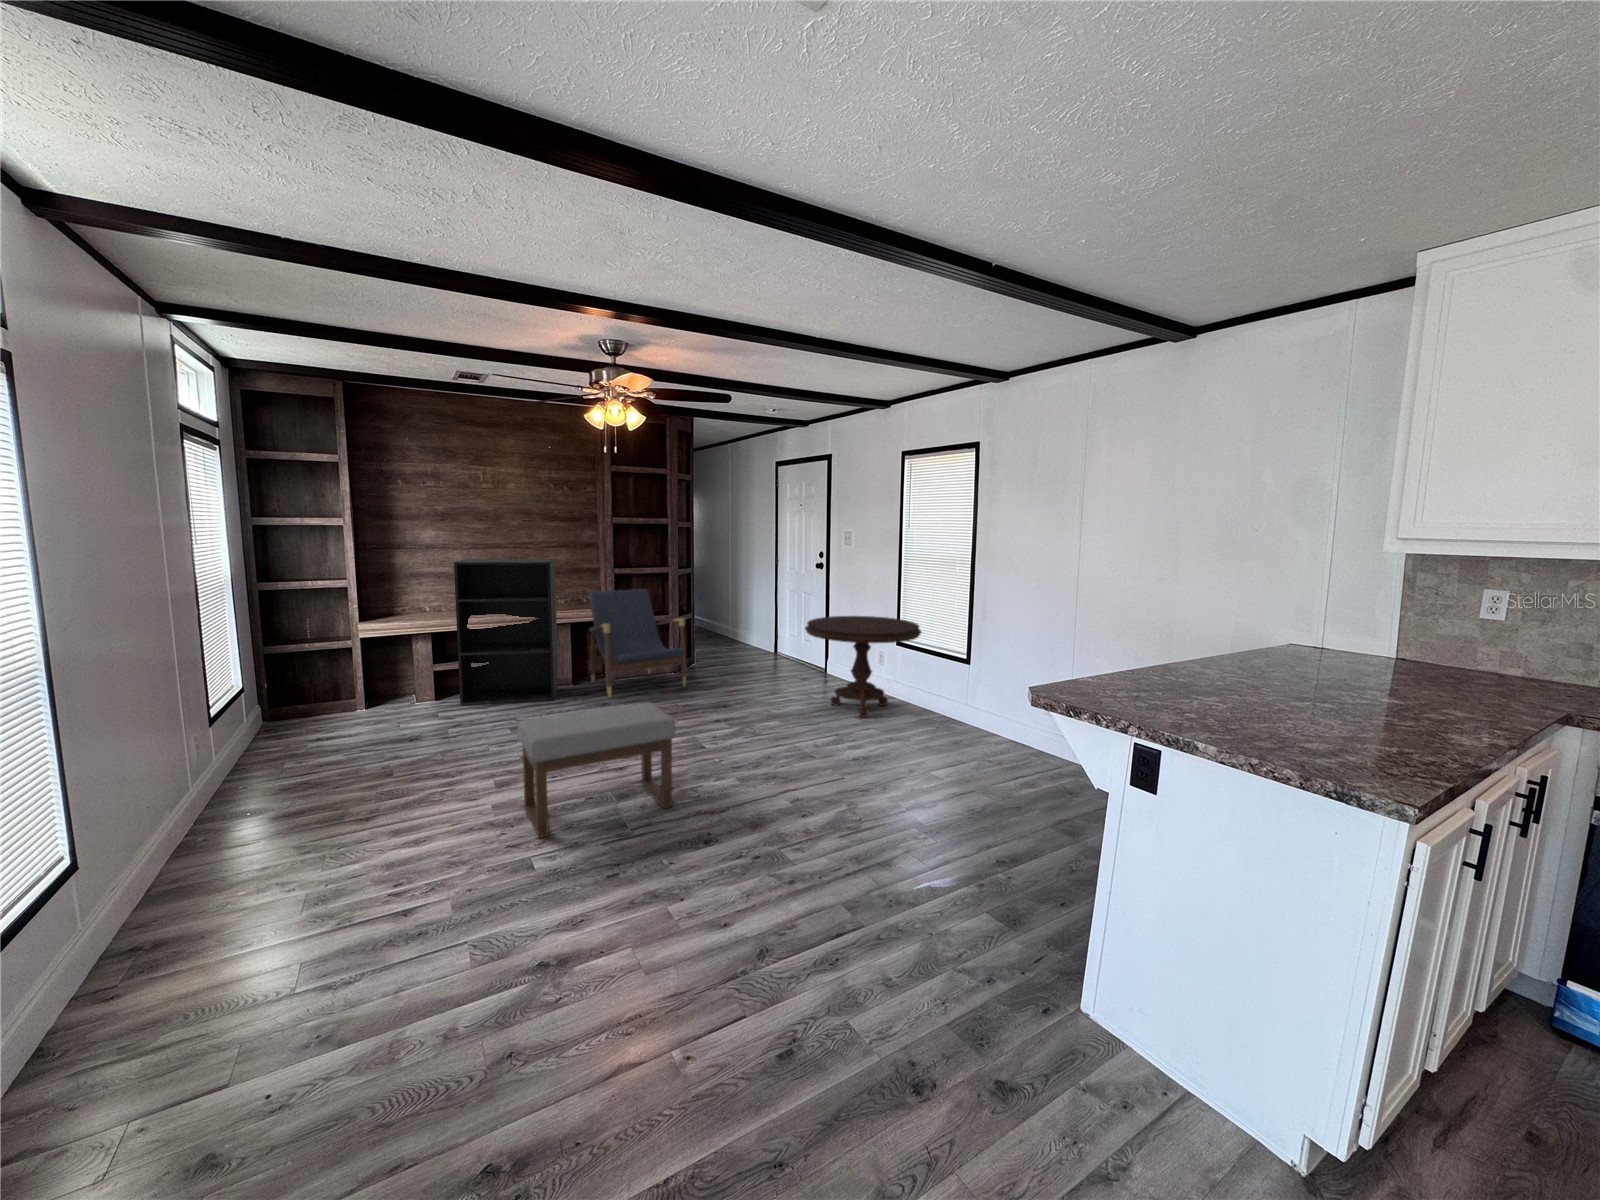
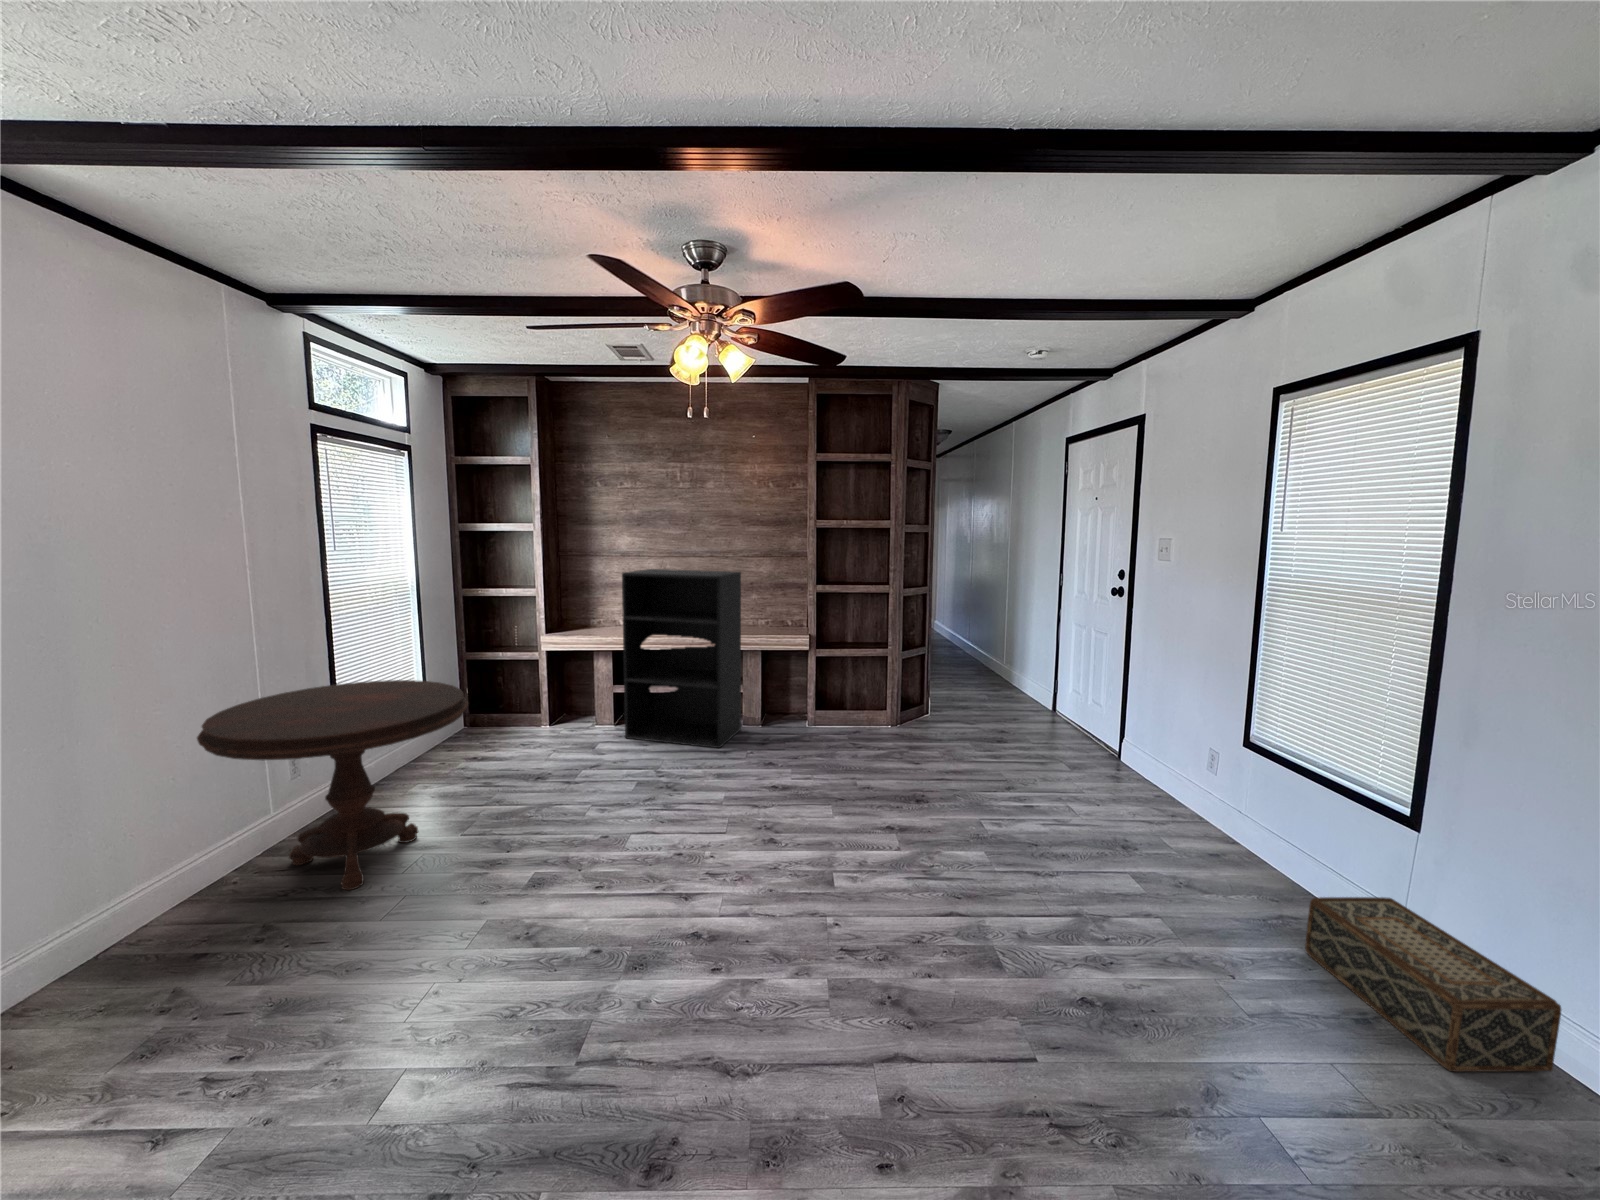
lounge chair: present [589,589,686,698] -> none [779,613,894,756]
side table: present [805,616,921,718] -> present [197,680,468,890]
woven basket: none [934,697,1017,750] -> present [1305,897,1561,1072]
ottoman: present [518,702,675,838] -> none [443,816,702,1027]

